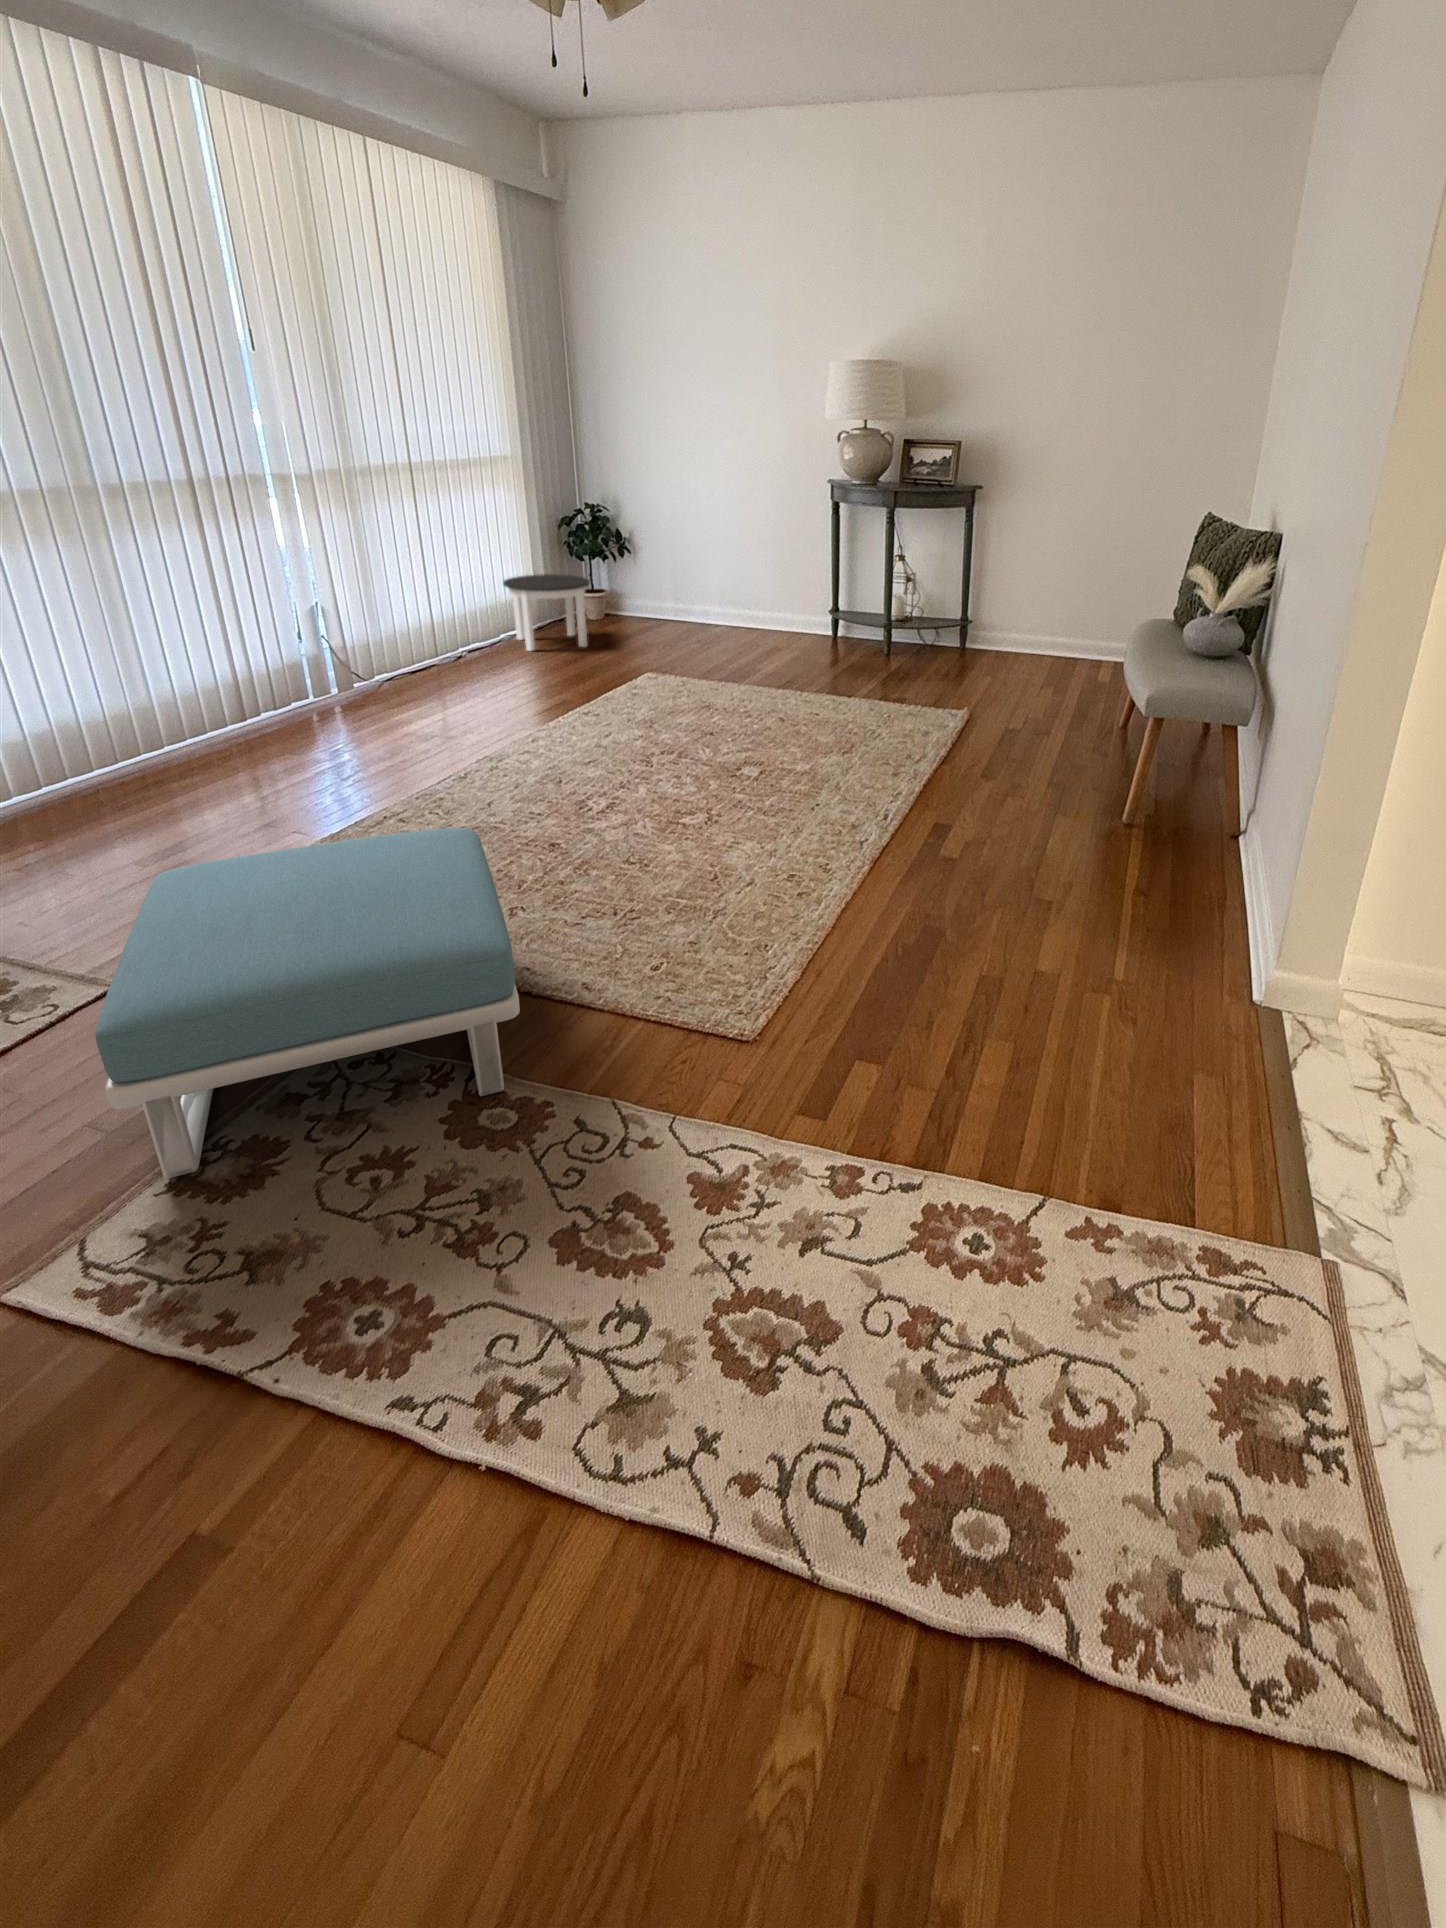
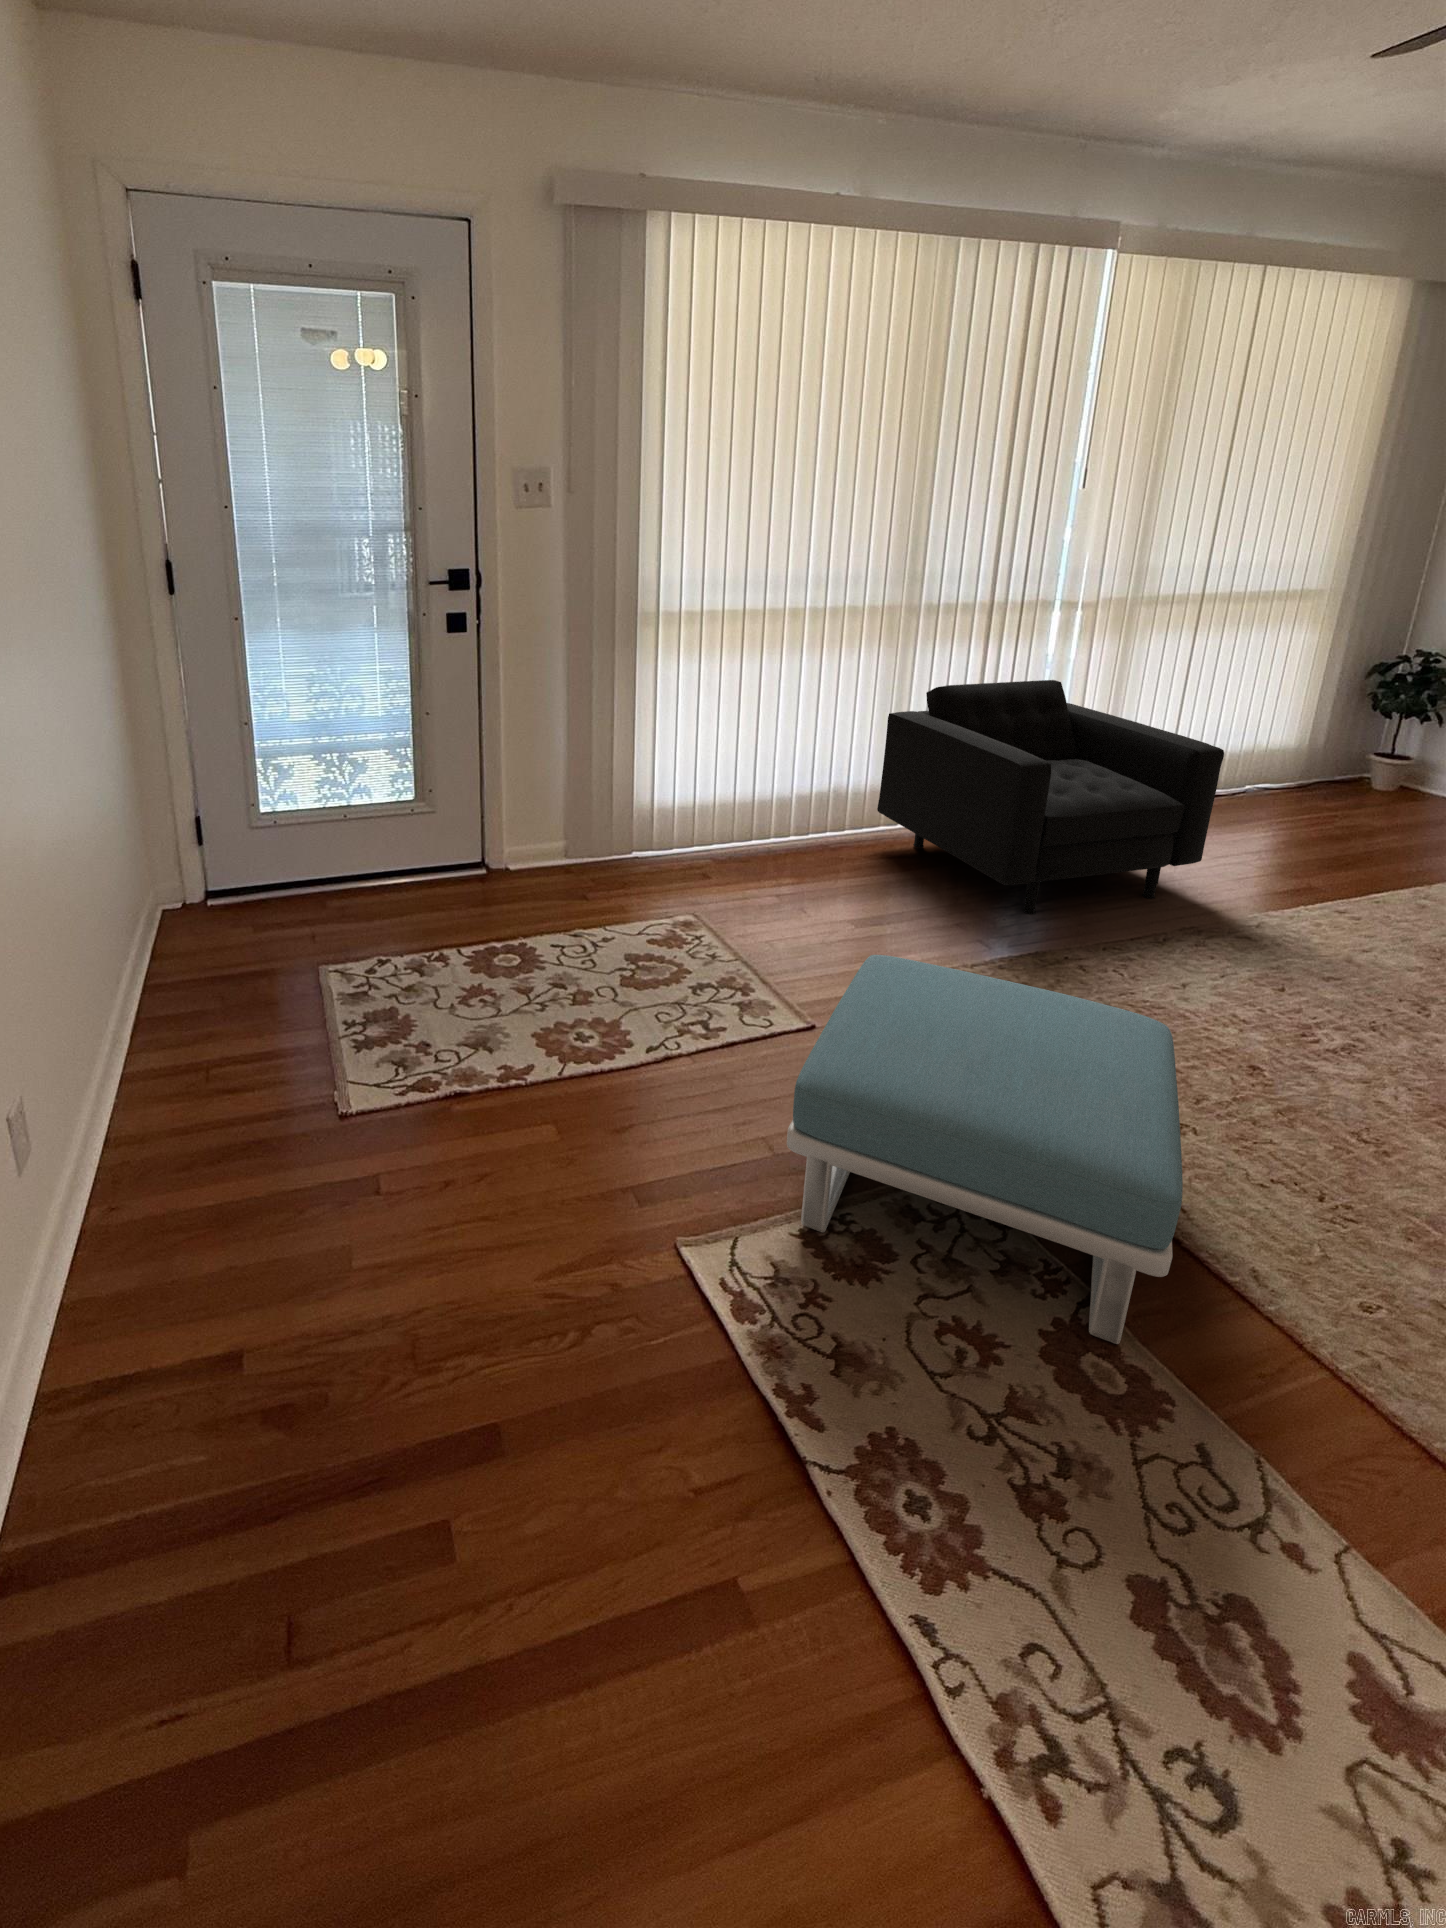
armchair: none [102,557,477,792] -> present [877,680,1224,914]
round table: present [503,574,590,651] -> none [1266,723,1395,822]

